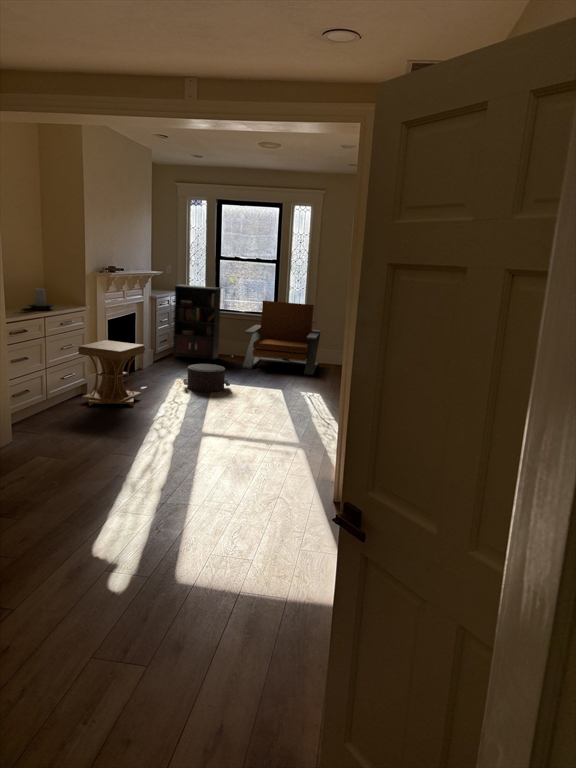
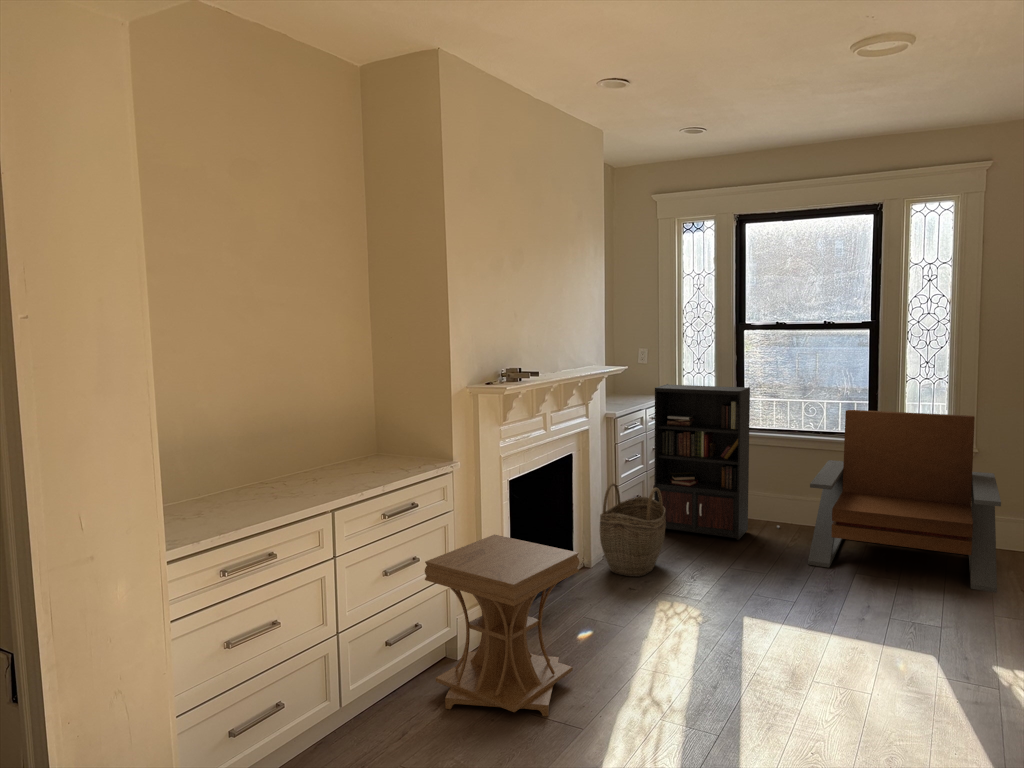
candle holder: present [26,289,55,310] -> none [309,432,374,483]
woven basket: none [148,329,179,372] -> present [600,483,666,577]
pouf: present [183,364,230,392] -> none [675,576,794,660]

